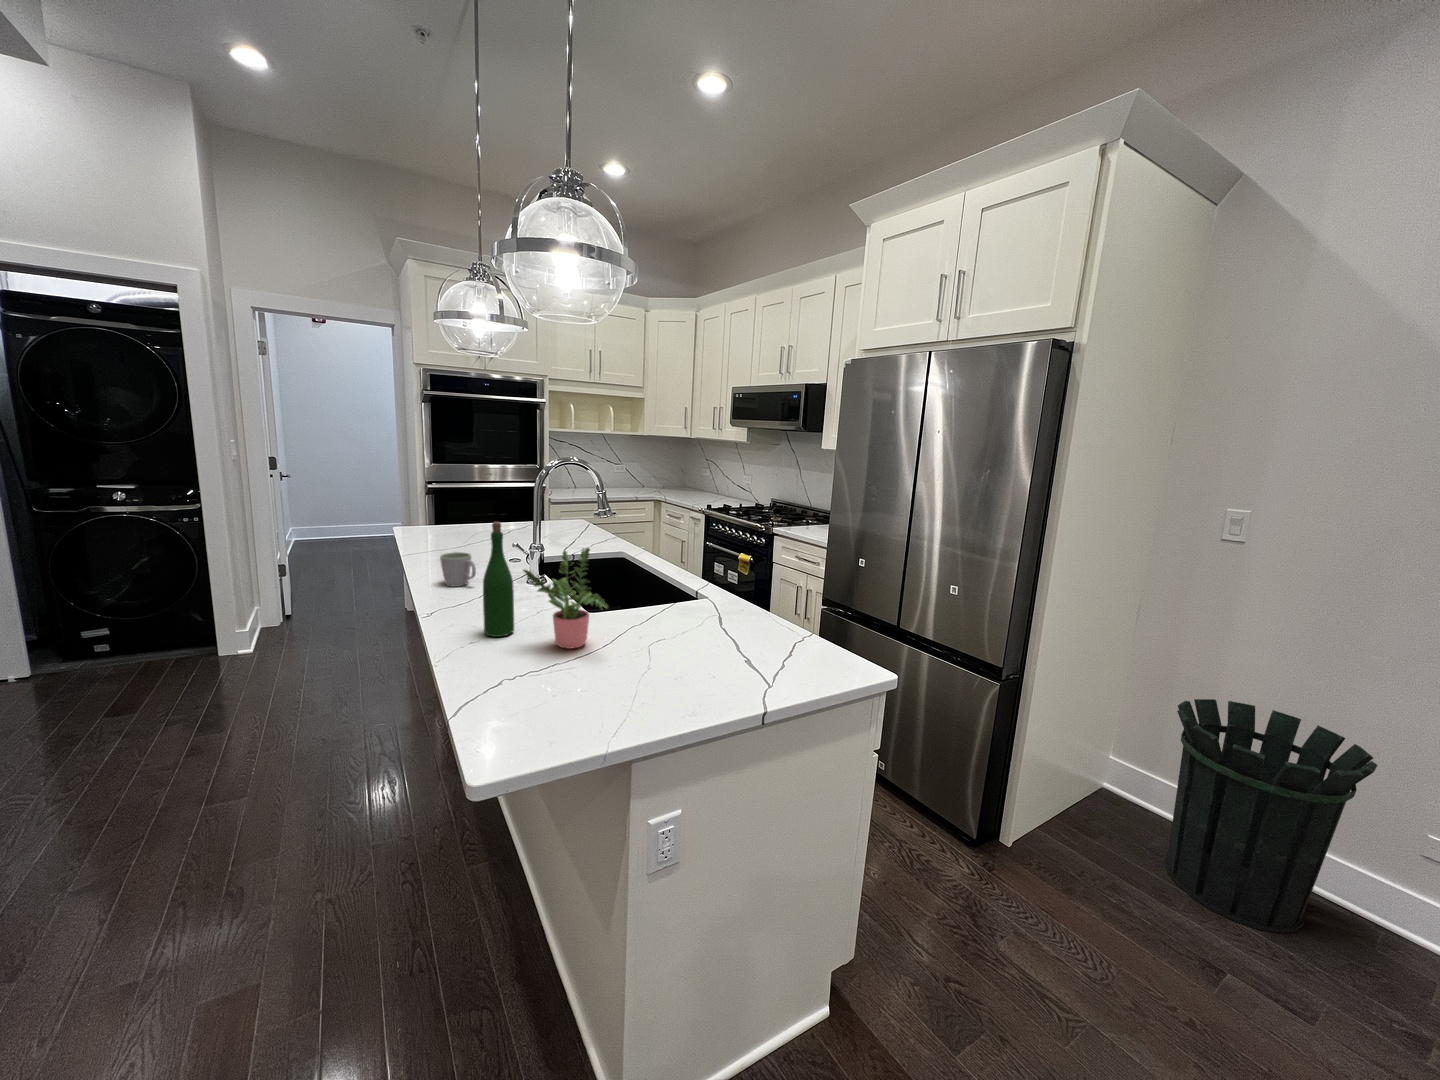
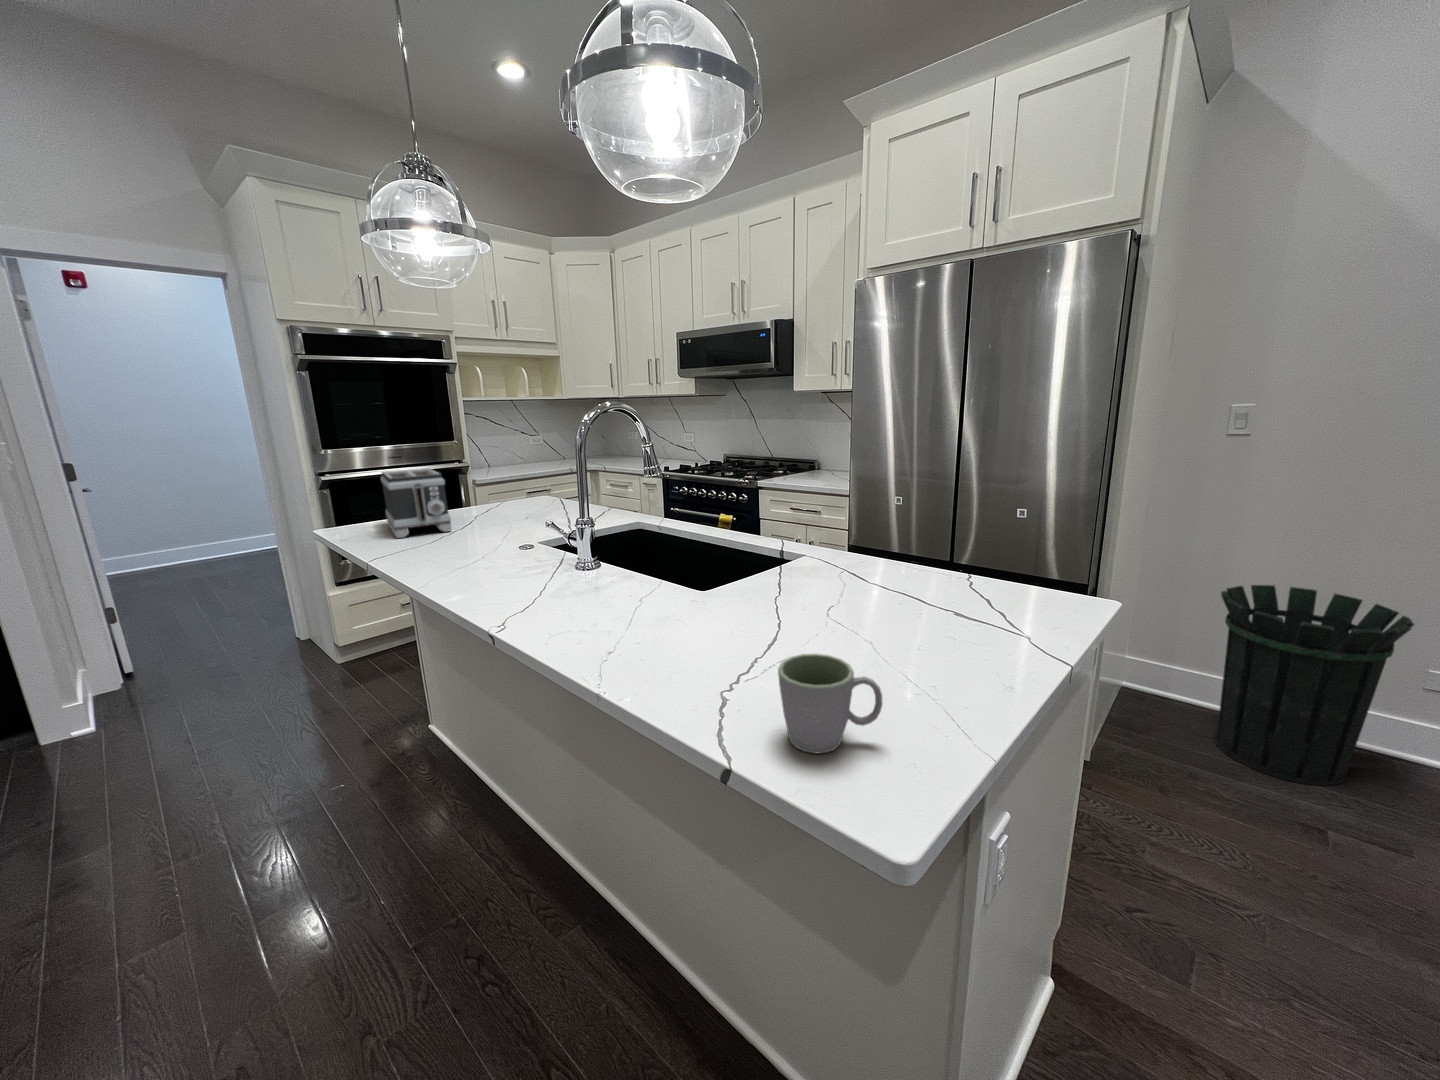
toaster: none [441,488,487,540] -> present [381,468,452,538]
wine bottle: present [483,522,514,637] -> none [599,481,642,642]
potted plant: present [523,548,608,649] -> none [675,502,801,639]
mug: present [440,552,476,587] -> present [778,654,883,754]

